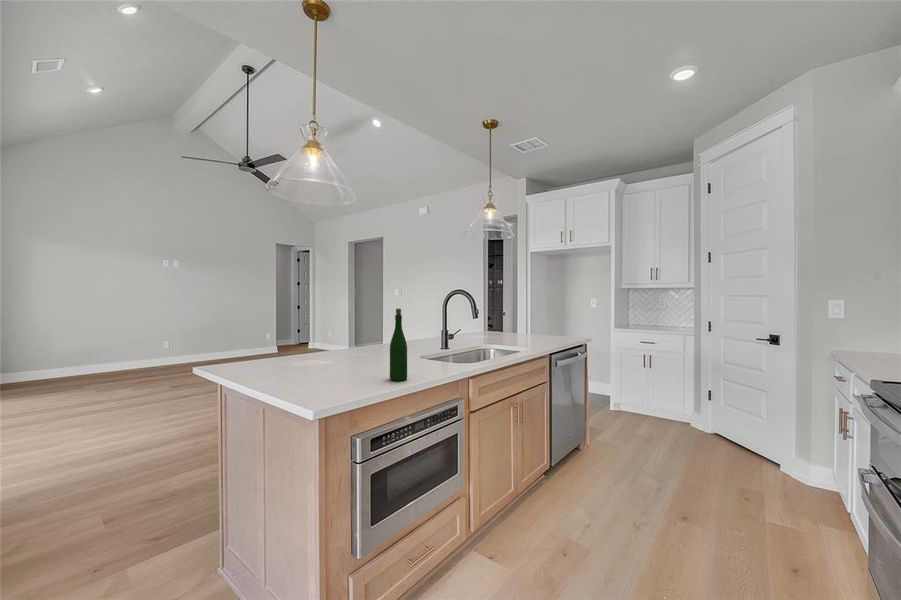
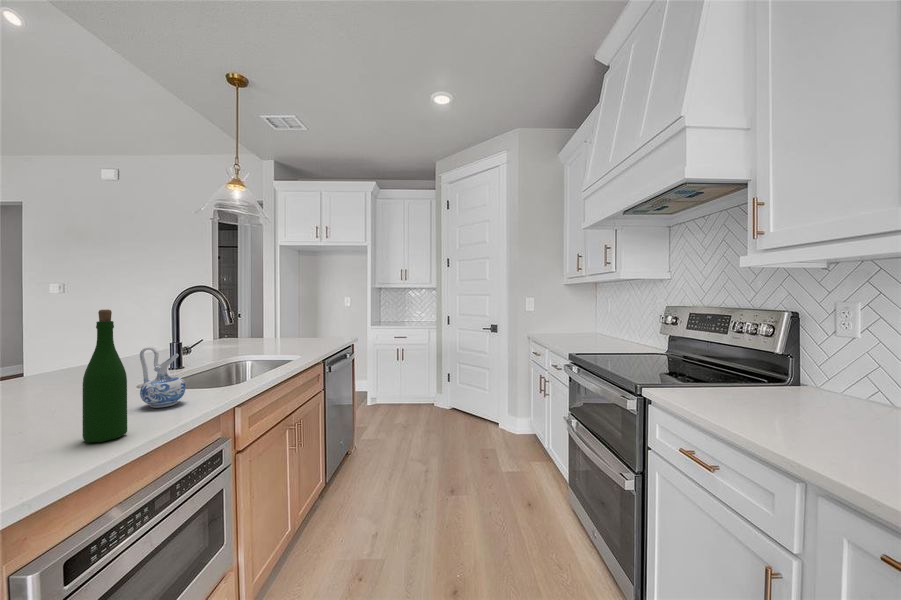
ceramic pitcher: none [417,331,439,369] -> present [140,347,186,408]

